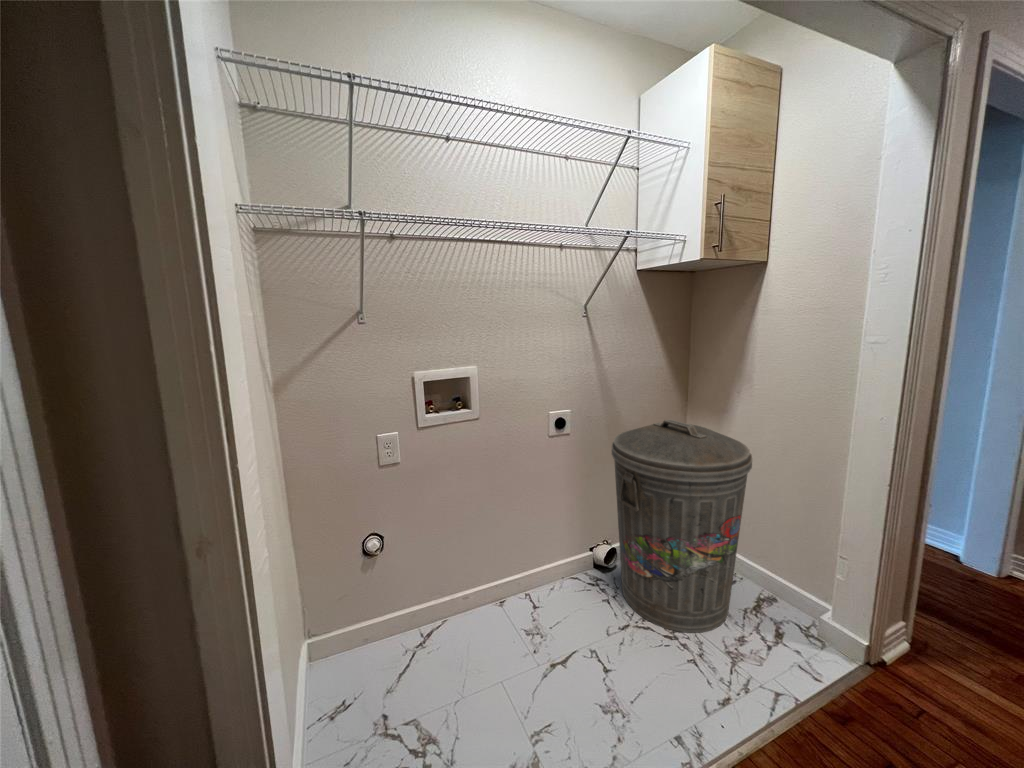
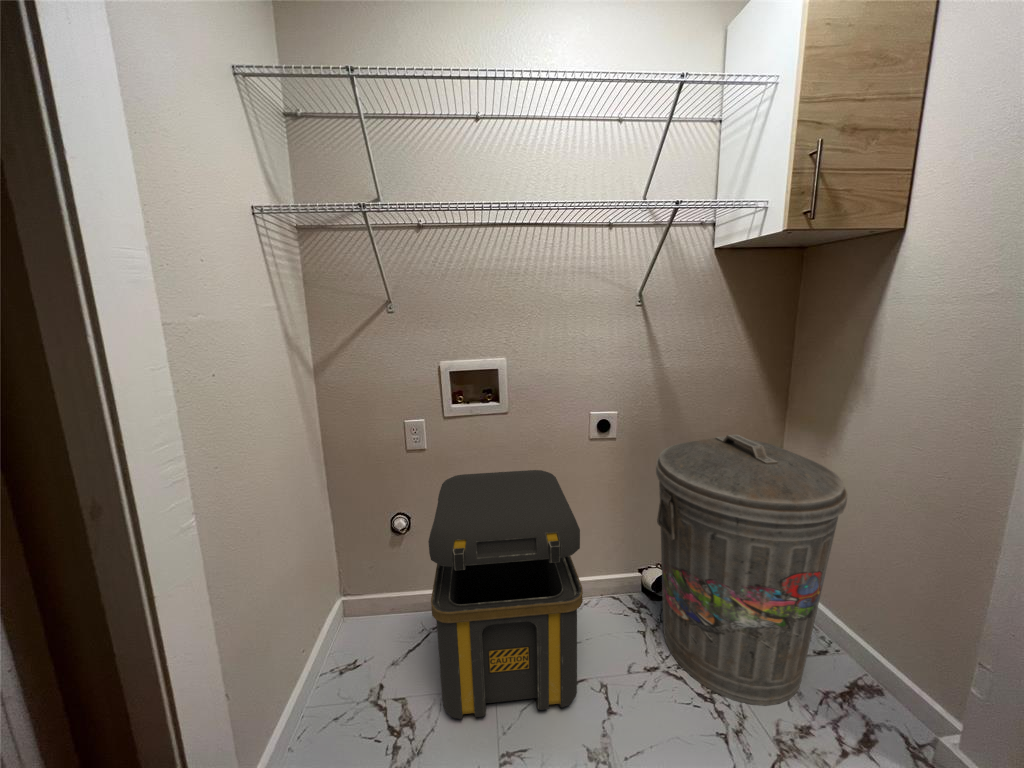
toolbox: none [424,469,579,719] -> present [428,470,583,719]

